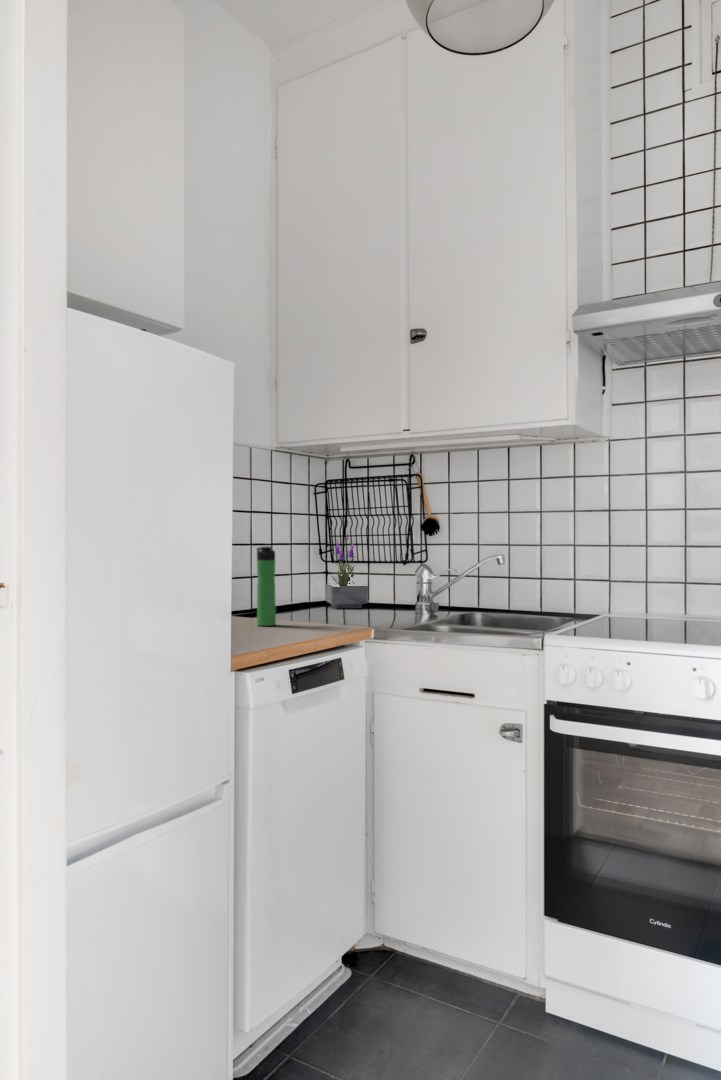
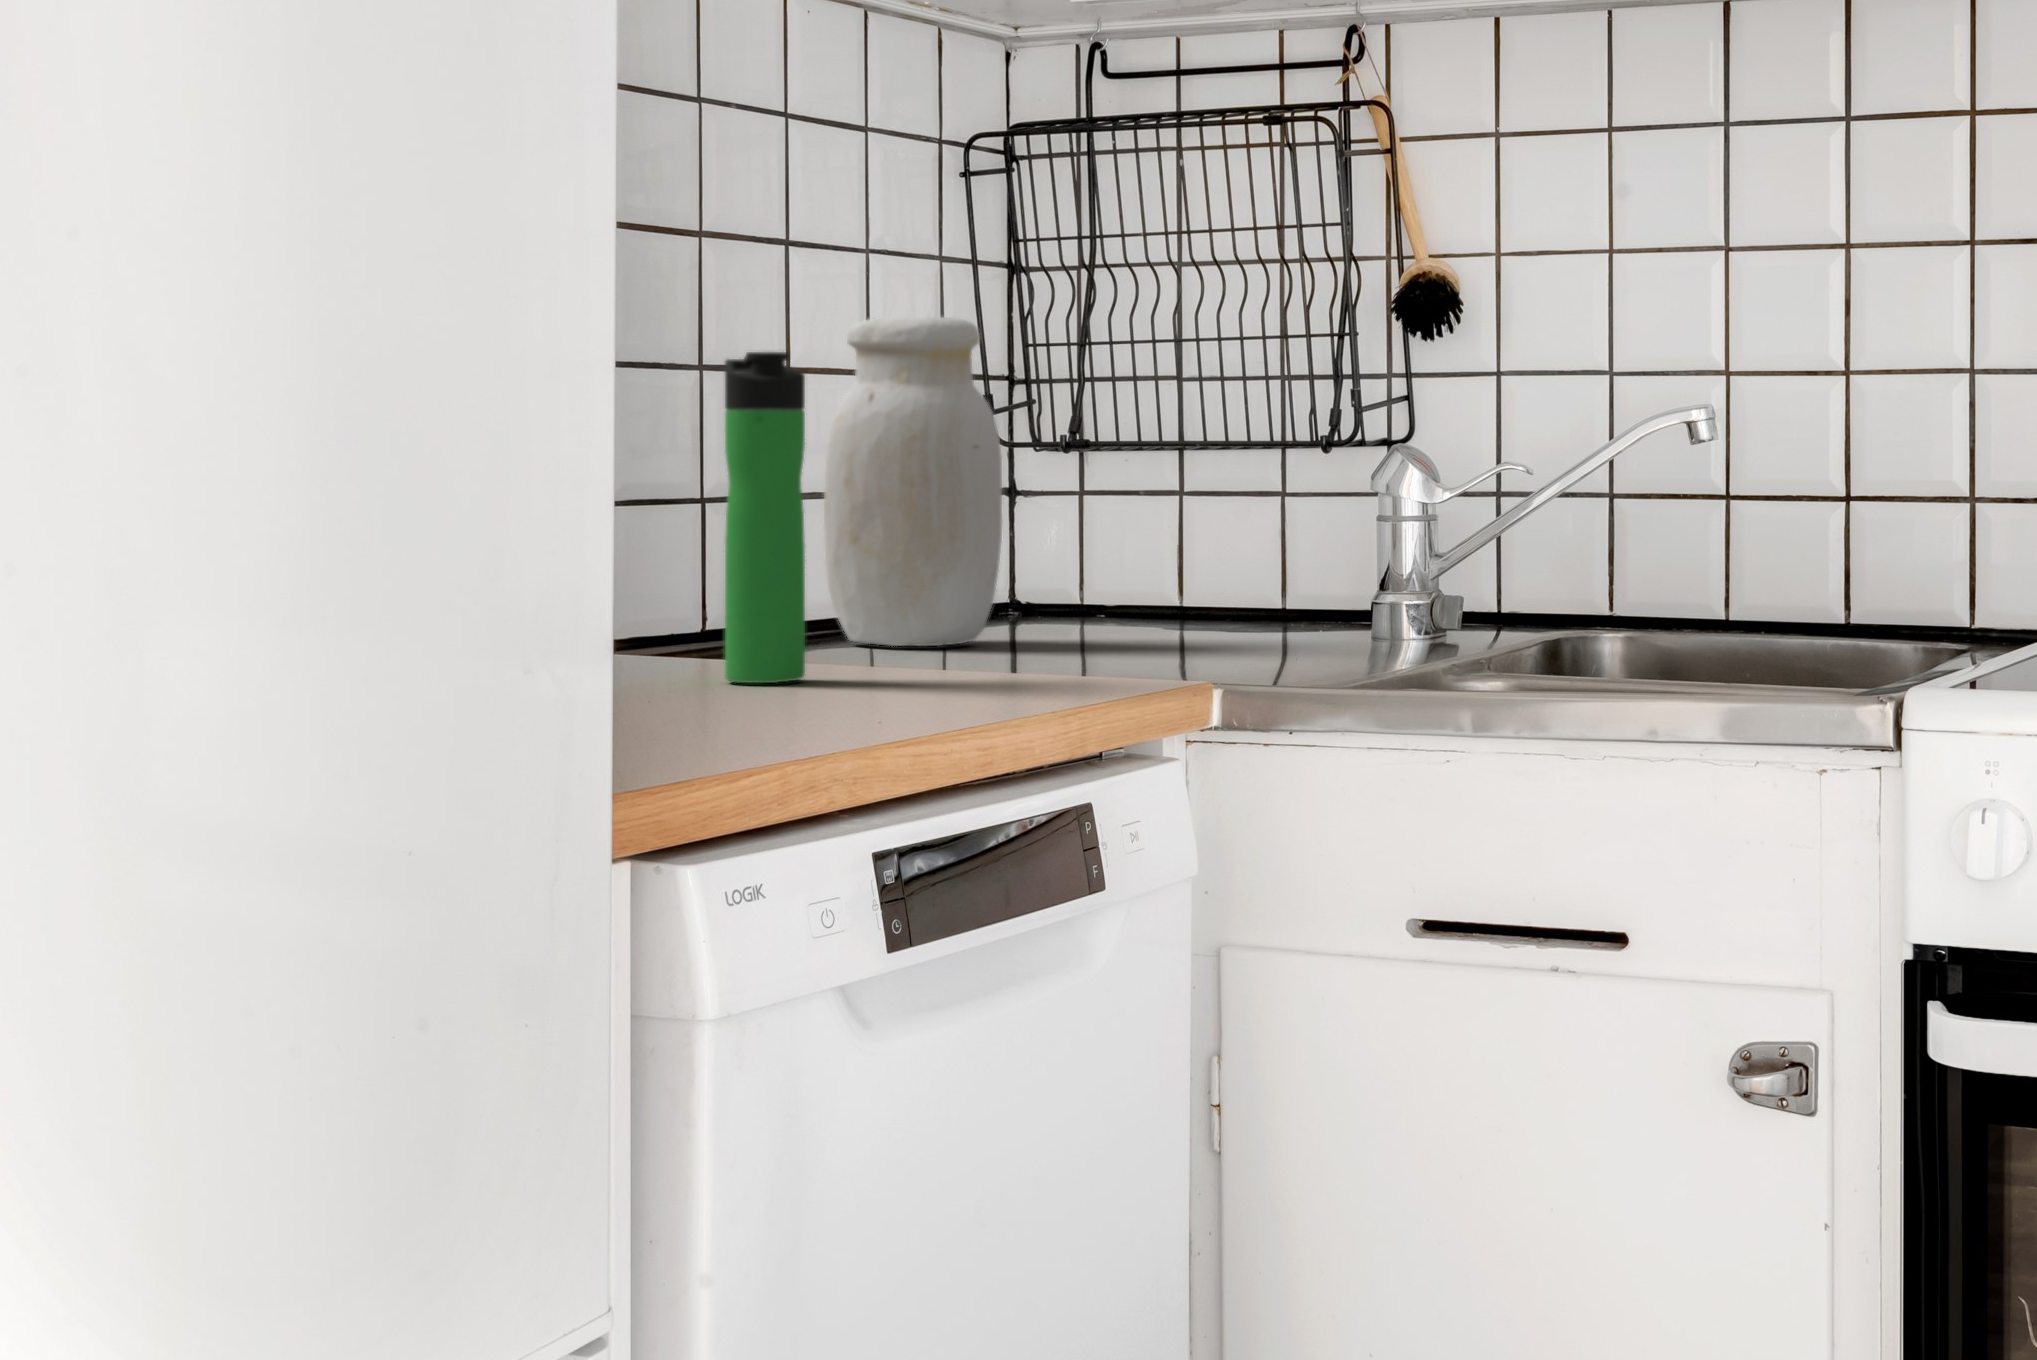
jar: none [281,533,323,615] -> present [824,317,1002,646]
potted plant: present [325,533,368,609] -> none [1005,288,1179,627]

